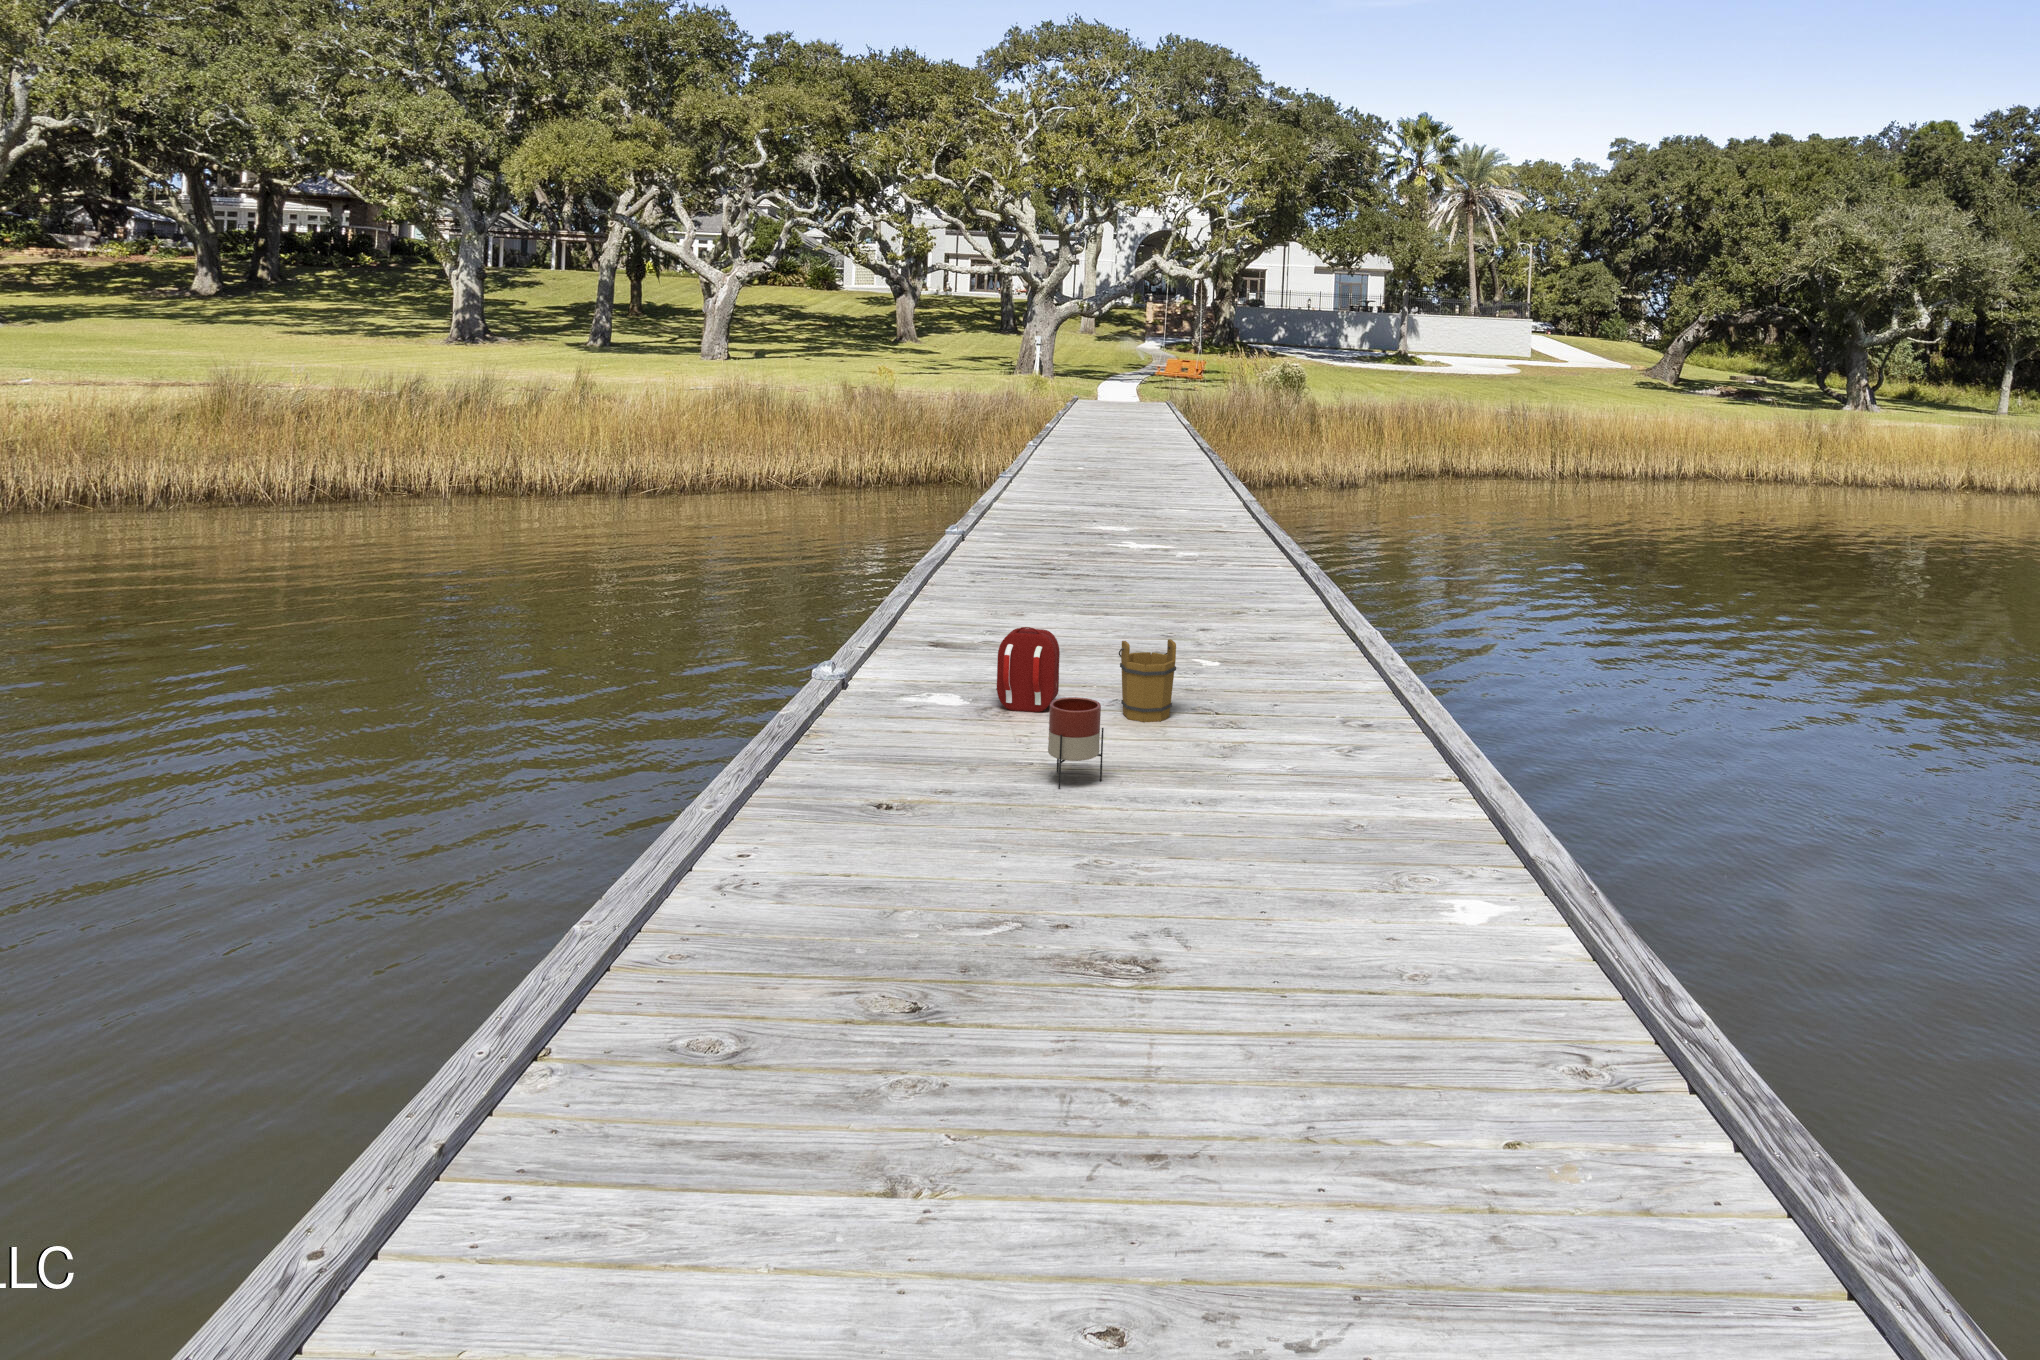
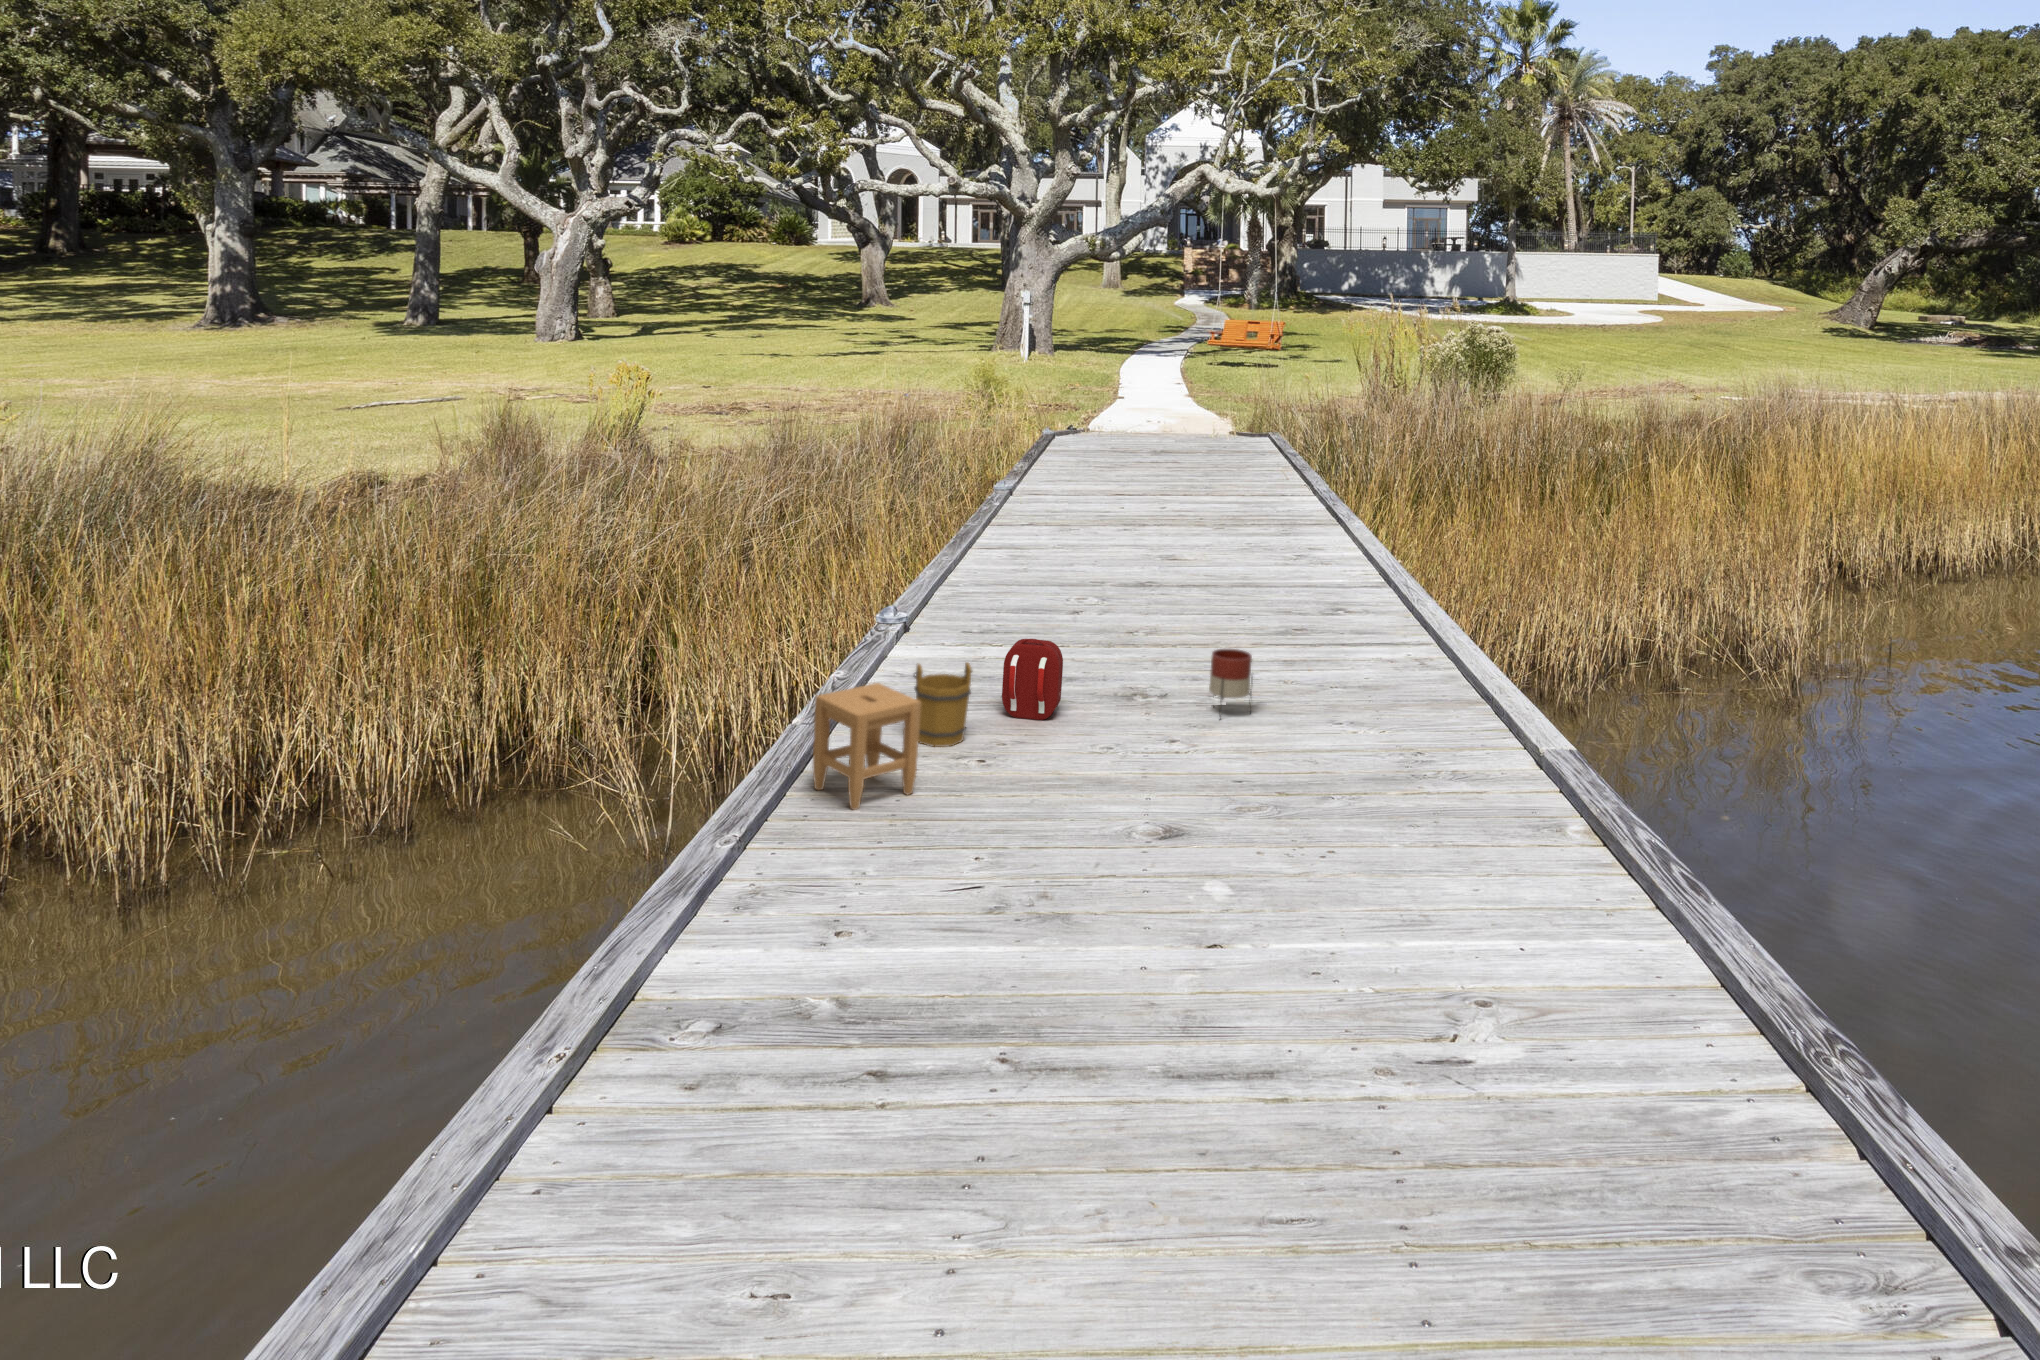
bucket: present [1119,639,1176,722] -> present [914,662,972,747]
stool: none [796,666,907,795] -> present [812,683,921,810]
planter: present [1048,697,1104,789] -> present [1209,649,1252,712]

